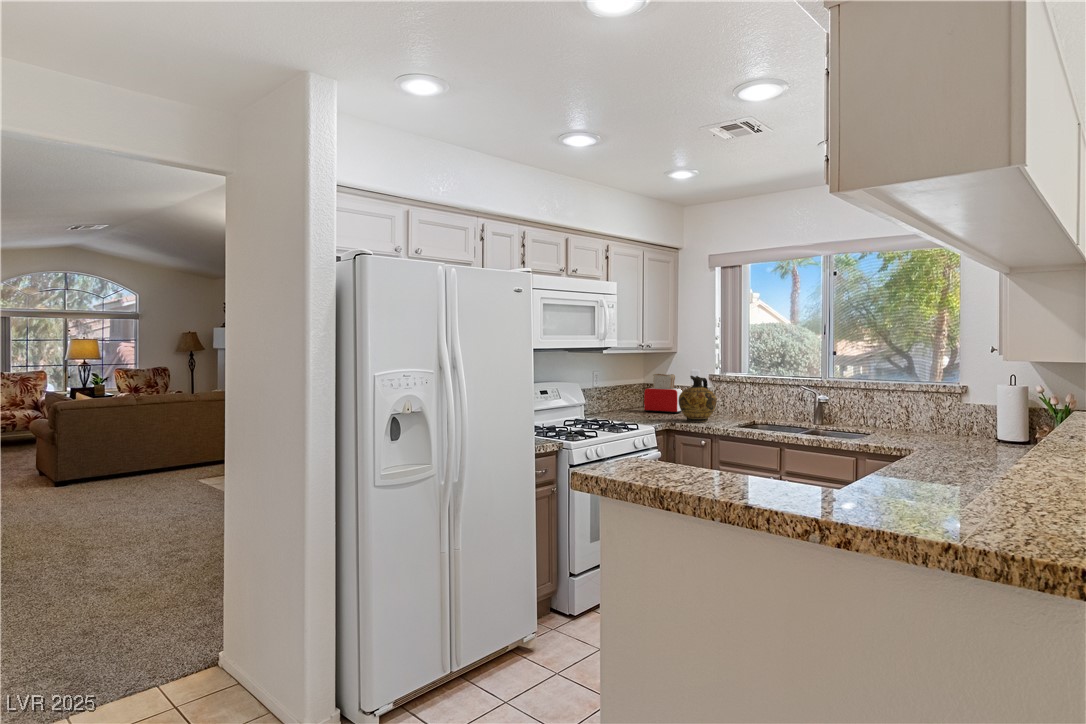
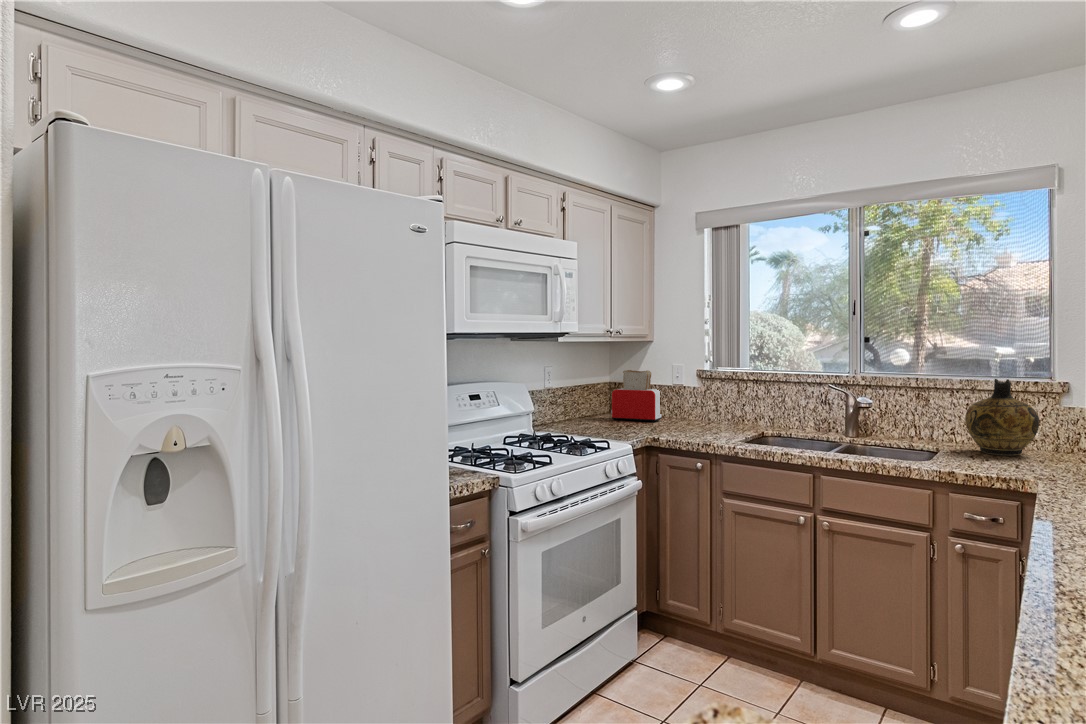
ceramic jug: present [679,376,717,422] -> present [965,379,1040,456]

